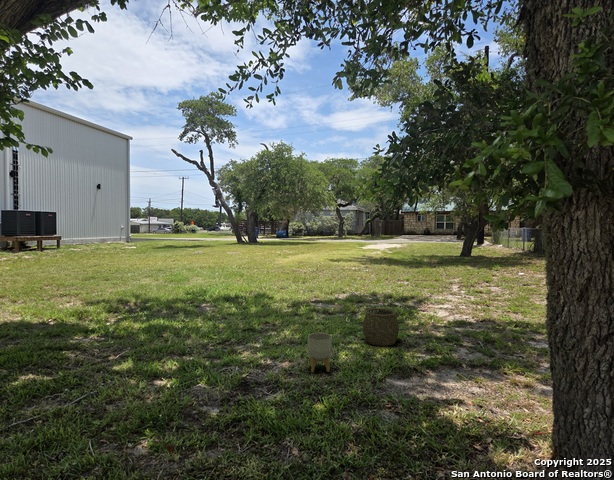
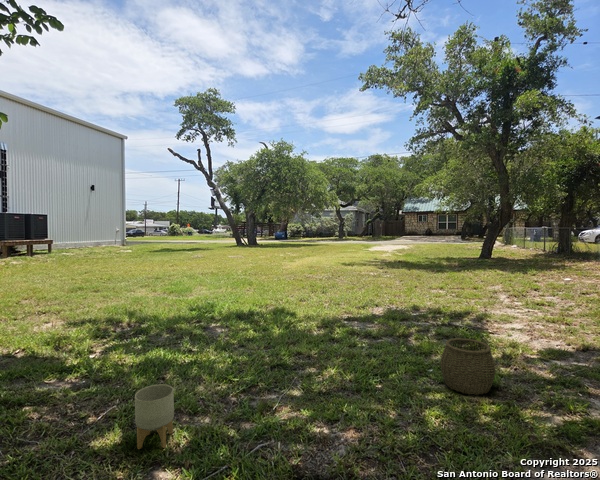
planter: present [308,333,332,372] -> present [135,384,174,449]

